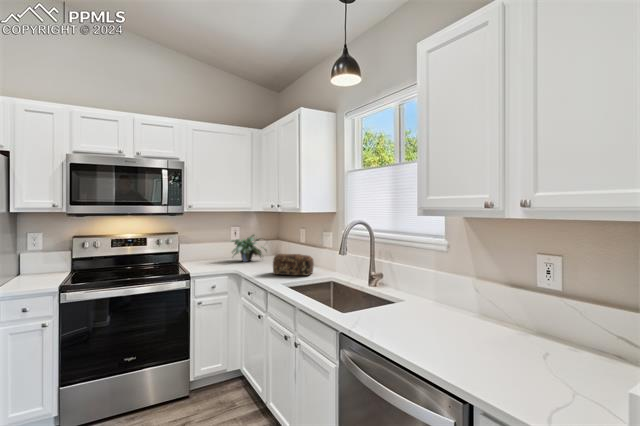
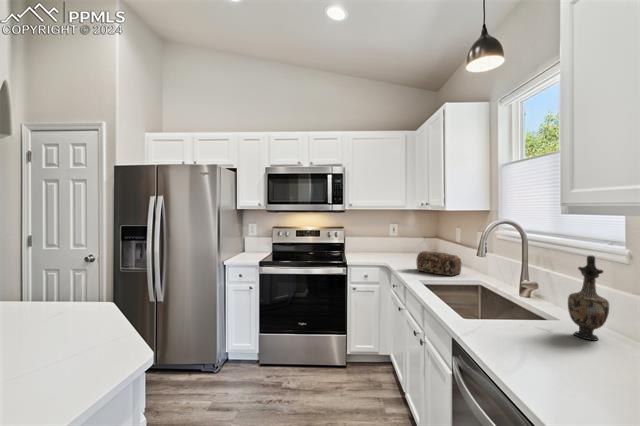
potted plant: present [232,235,265,262] -> none [386,231,420,256]
vase: none [417,246,443,312] -> present [568,256,609,341]

